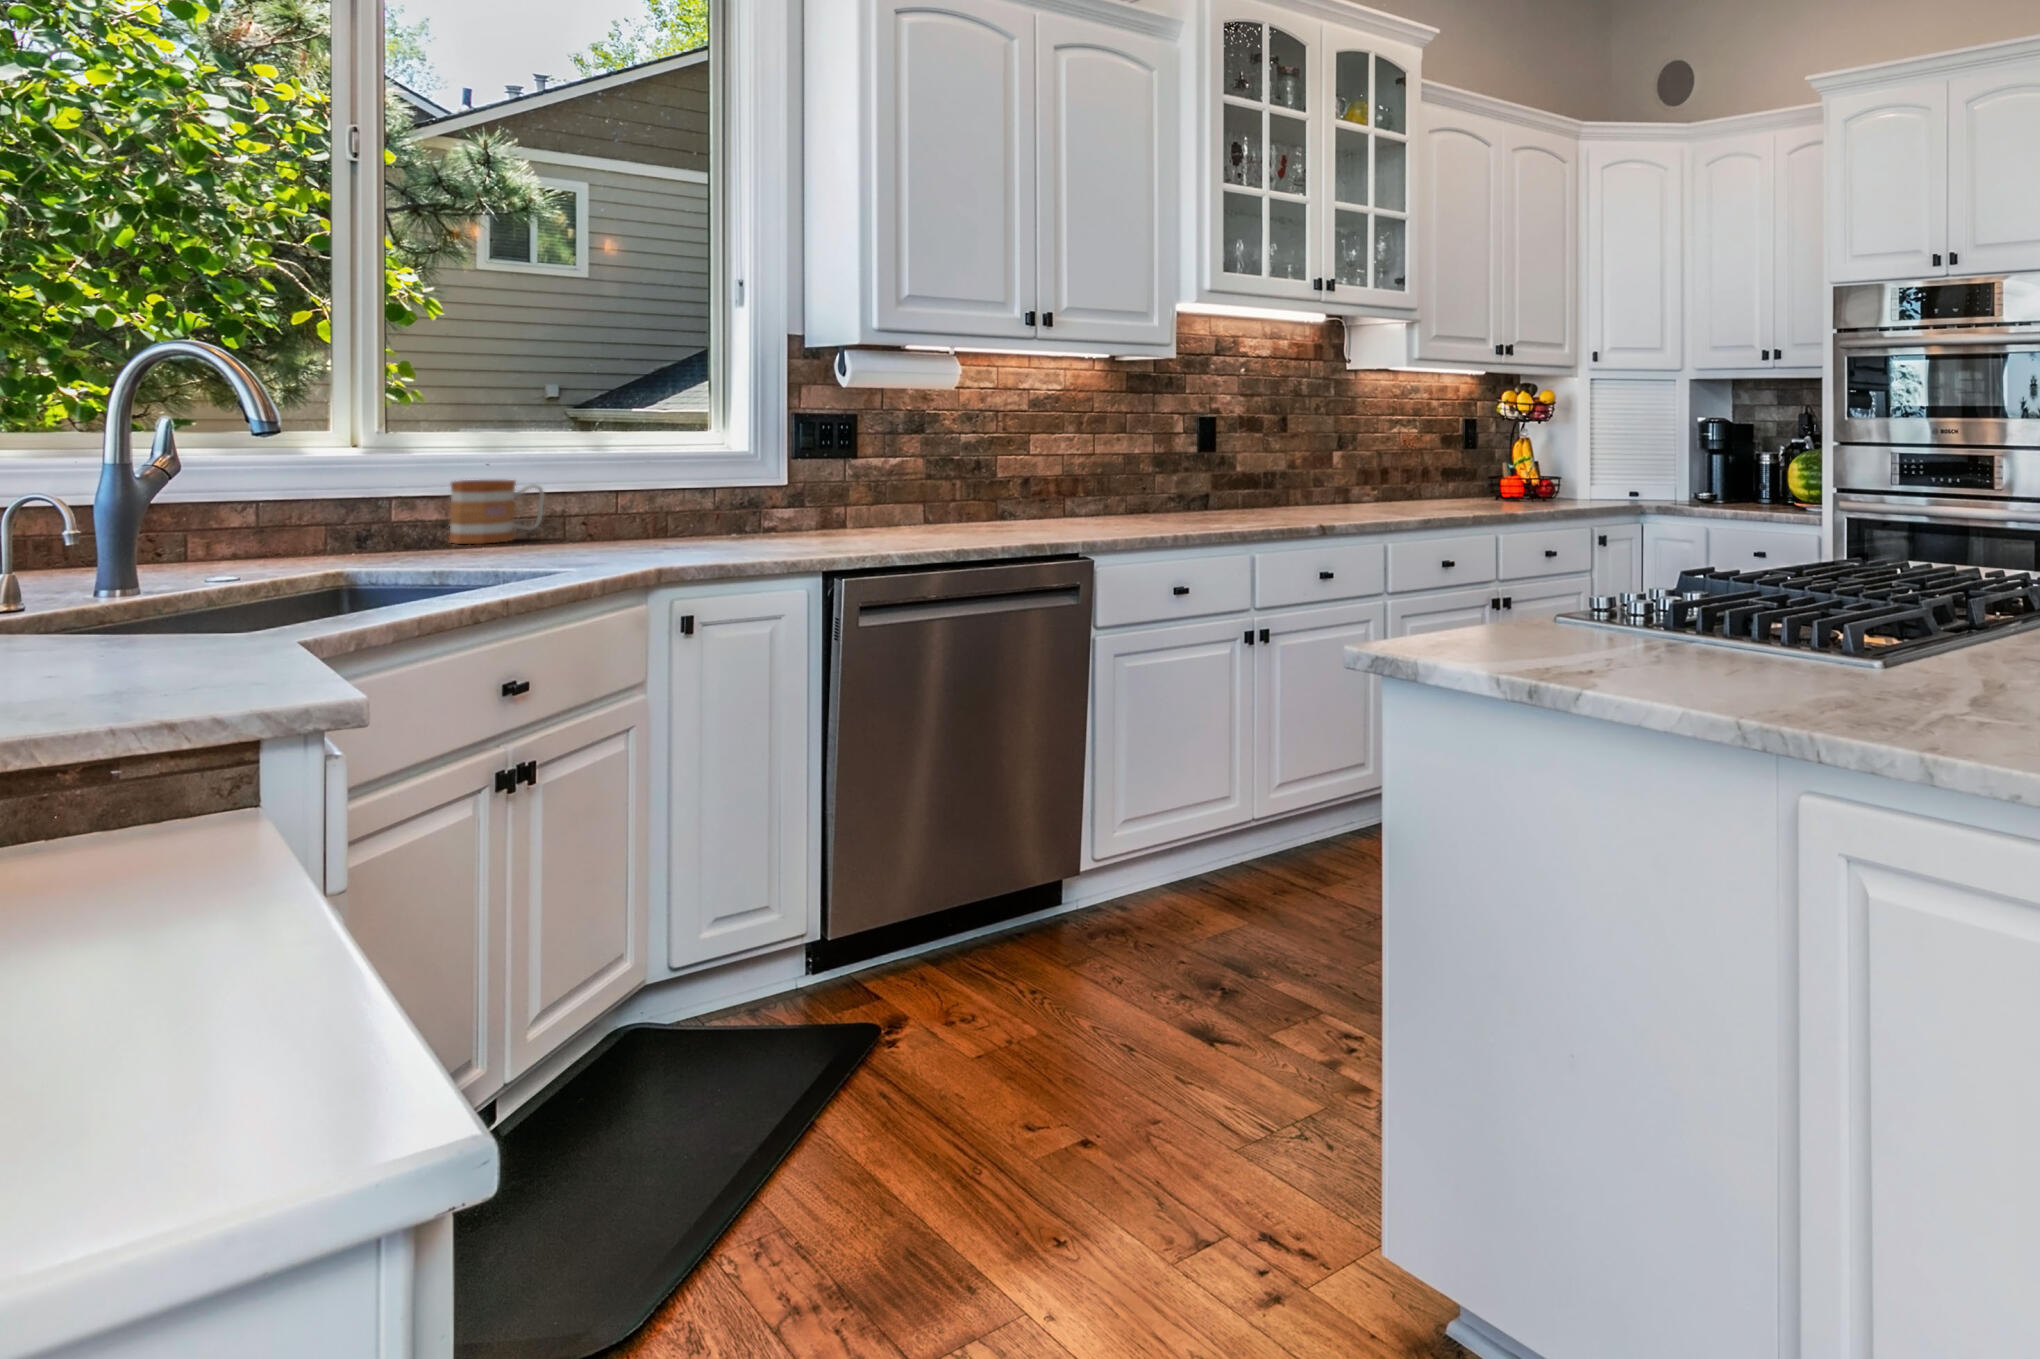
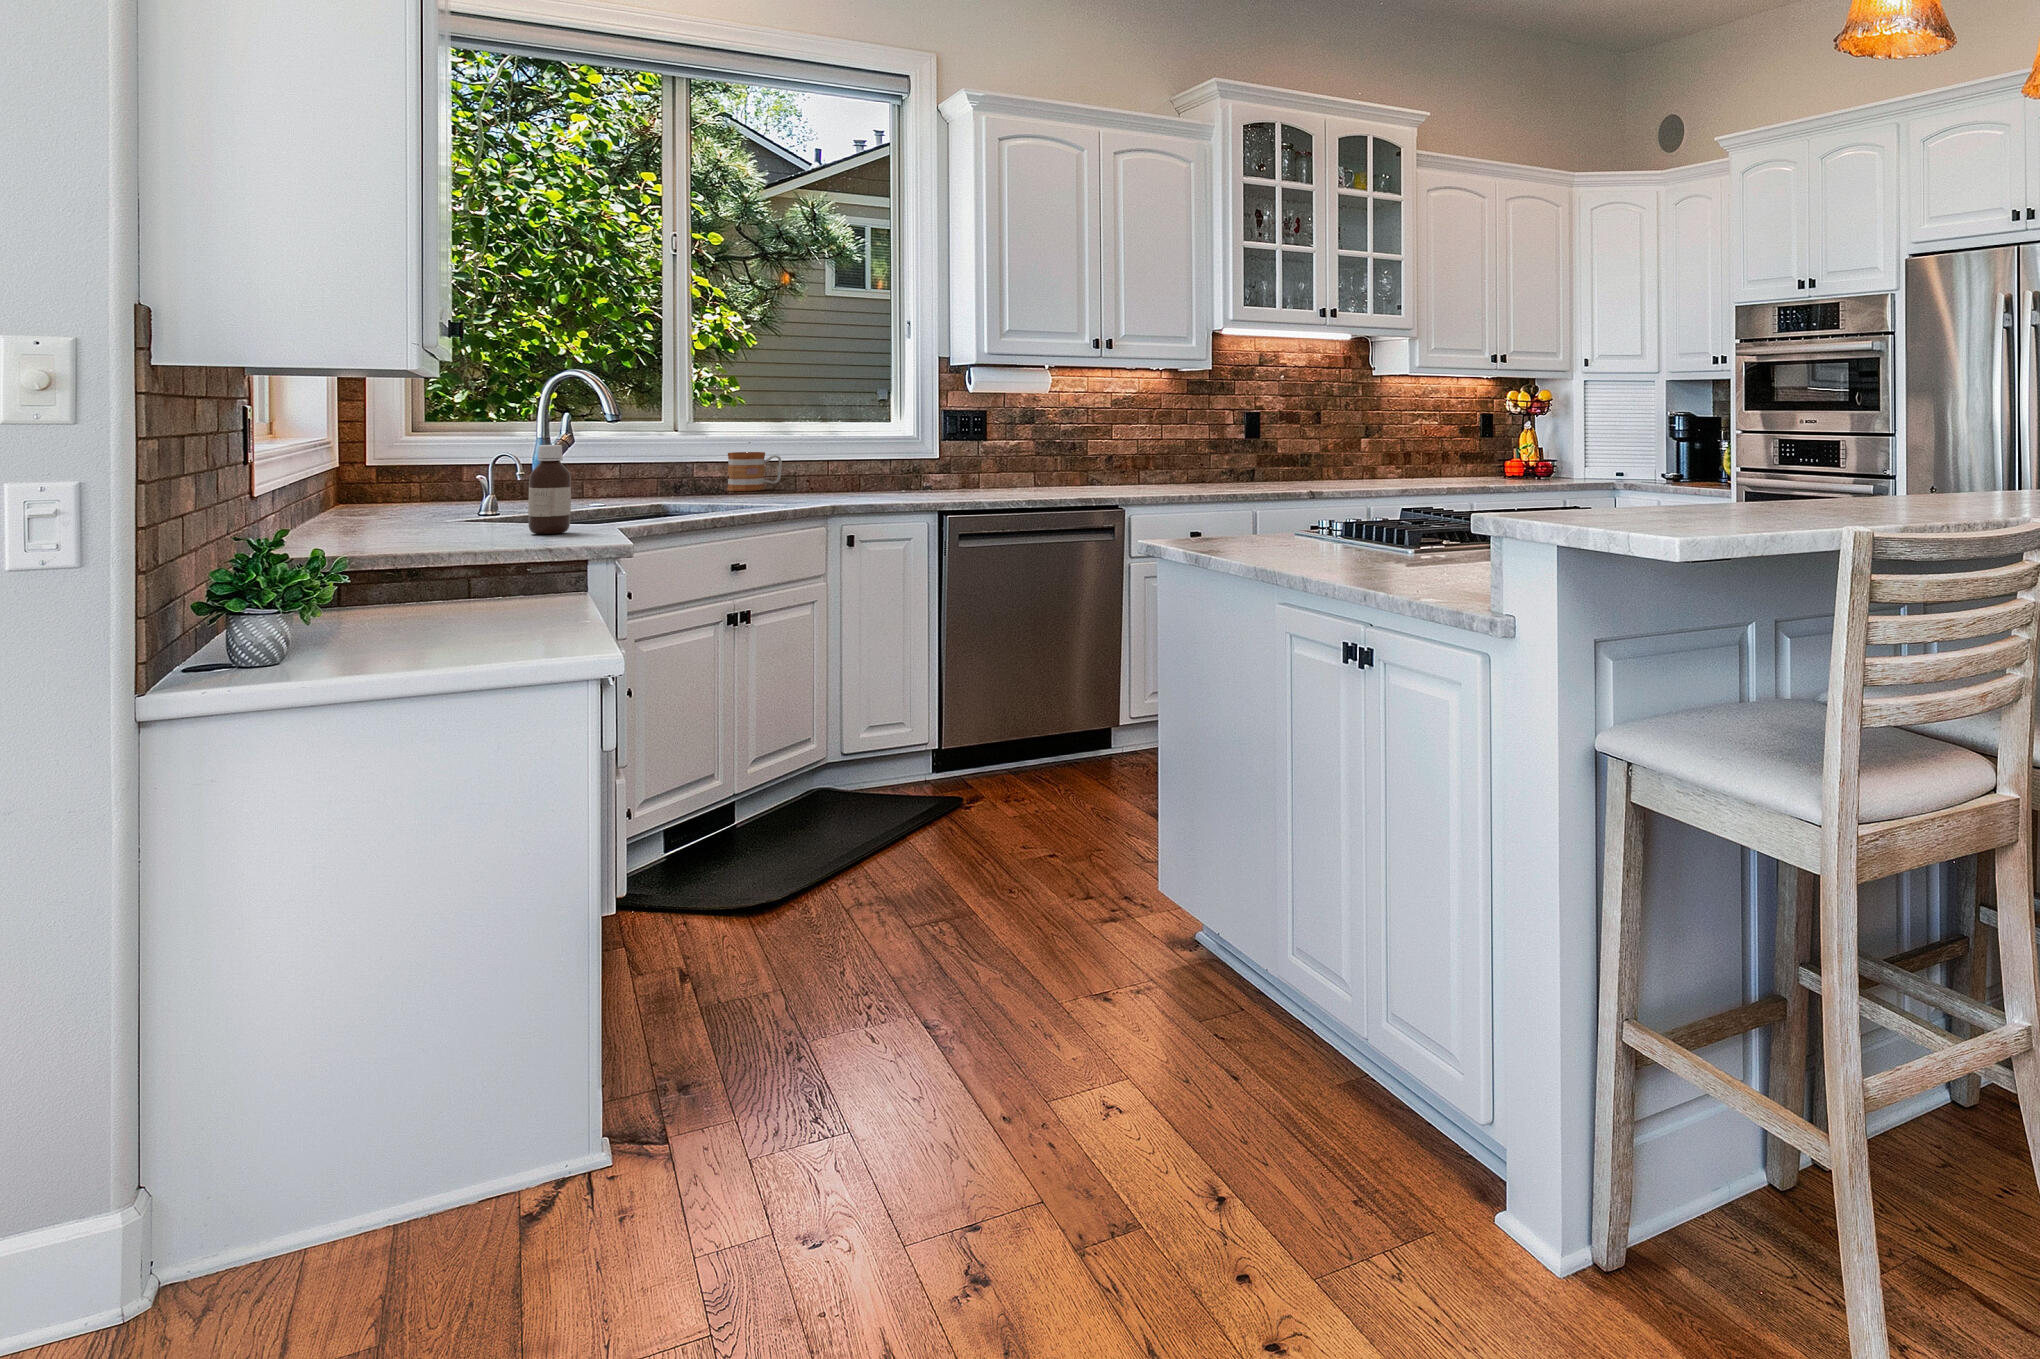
bottle: none [107,487,207,674] -> present [528,445,571,534]

